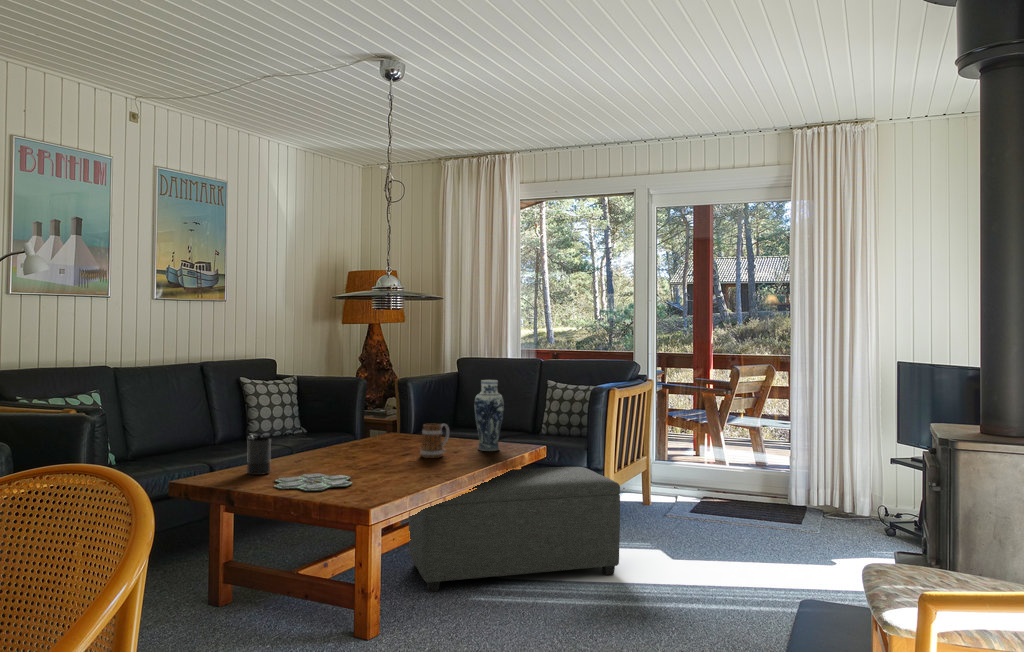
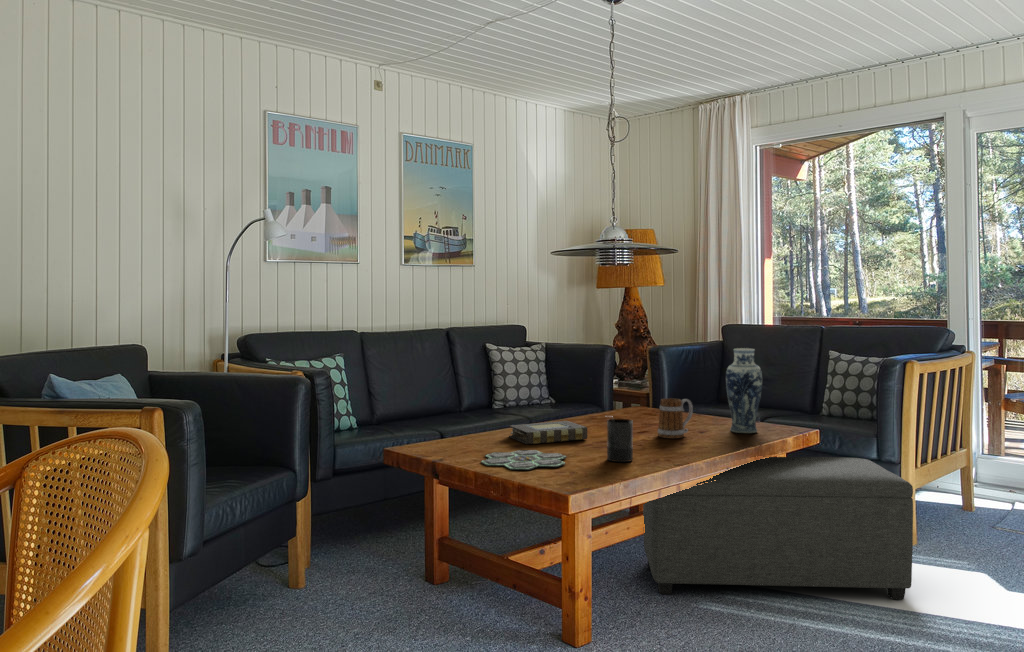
candle: present [247,438,271,475] -> present [607,419,633,462]
book: none [288,447,362,469] -> present [509,421,587,444]

